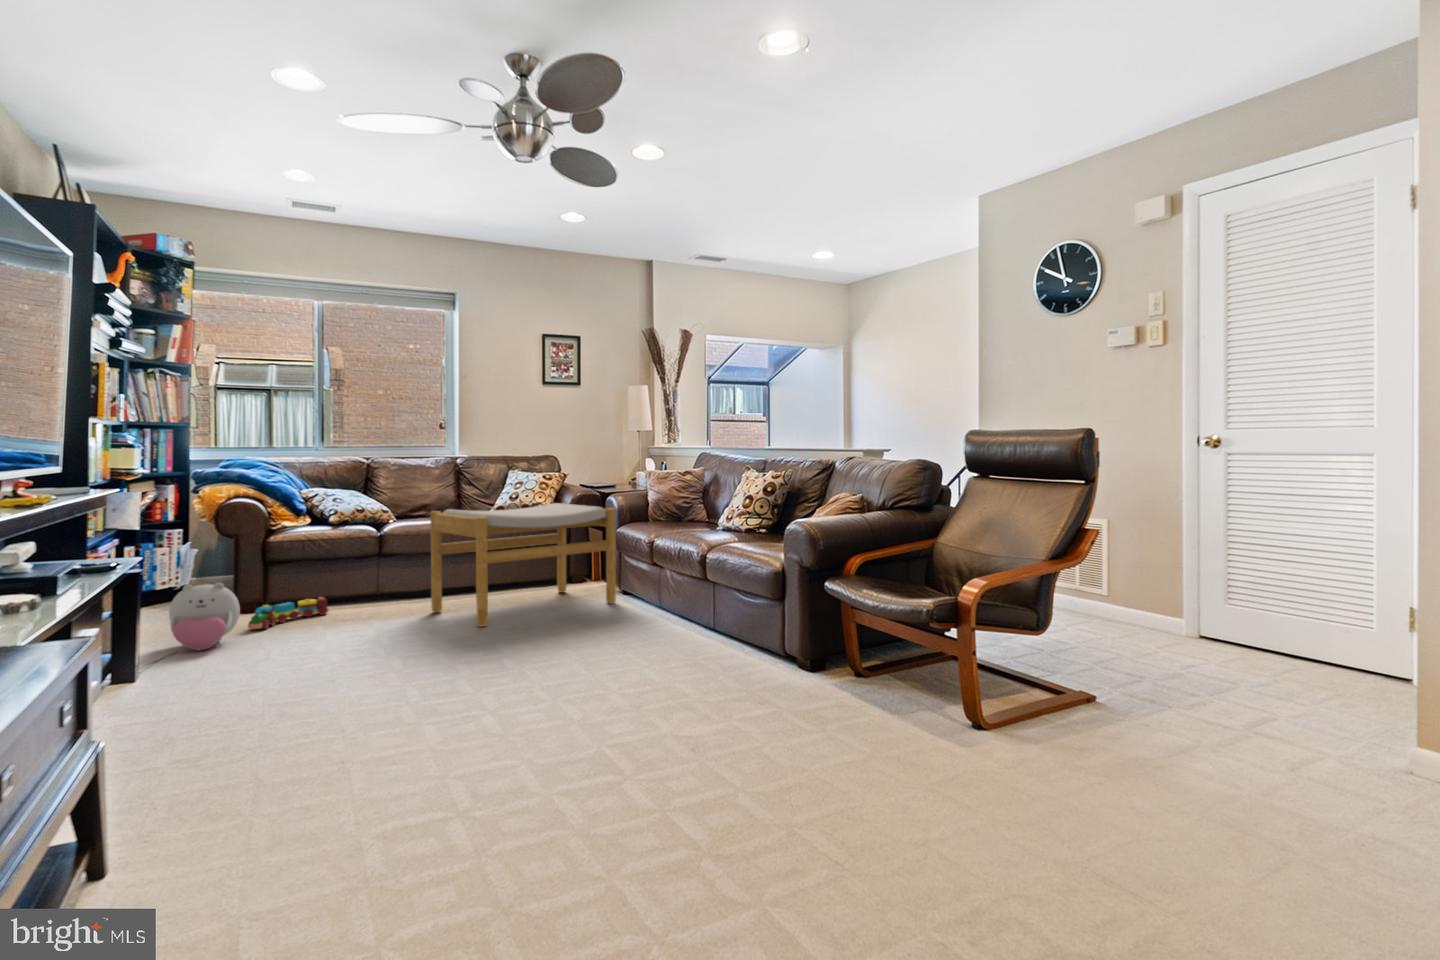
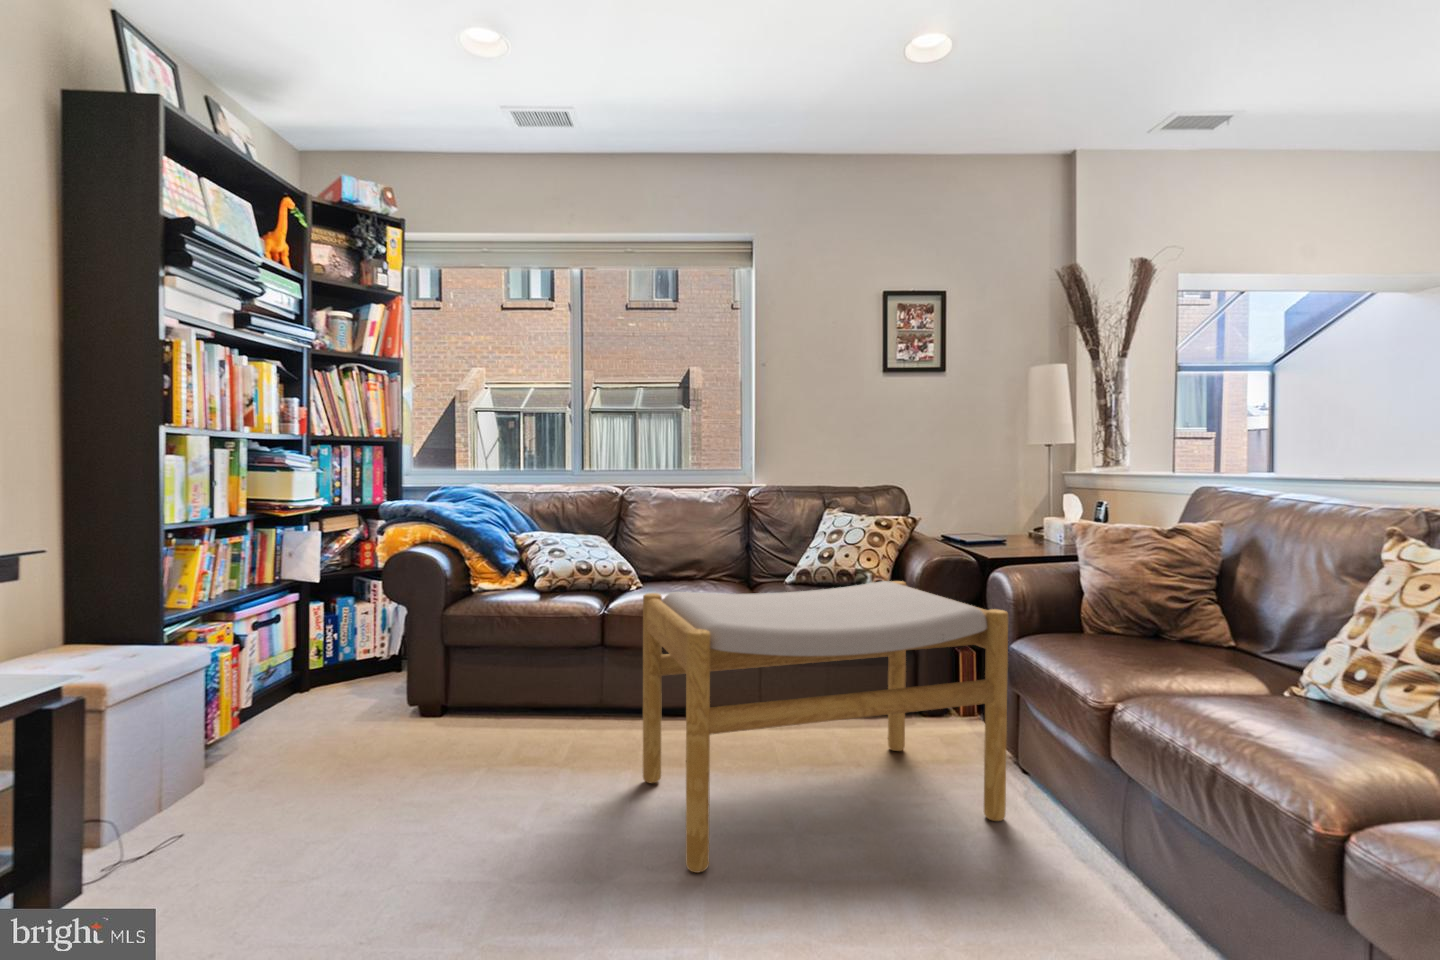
plush toy: present [169,583,240,650] -> none [167,713,305,843]
toy train: present [248,597,329,630] -> none [349,720,499,784]

